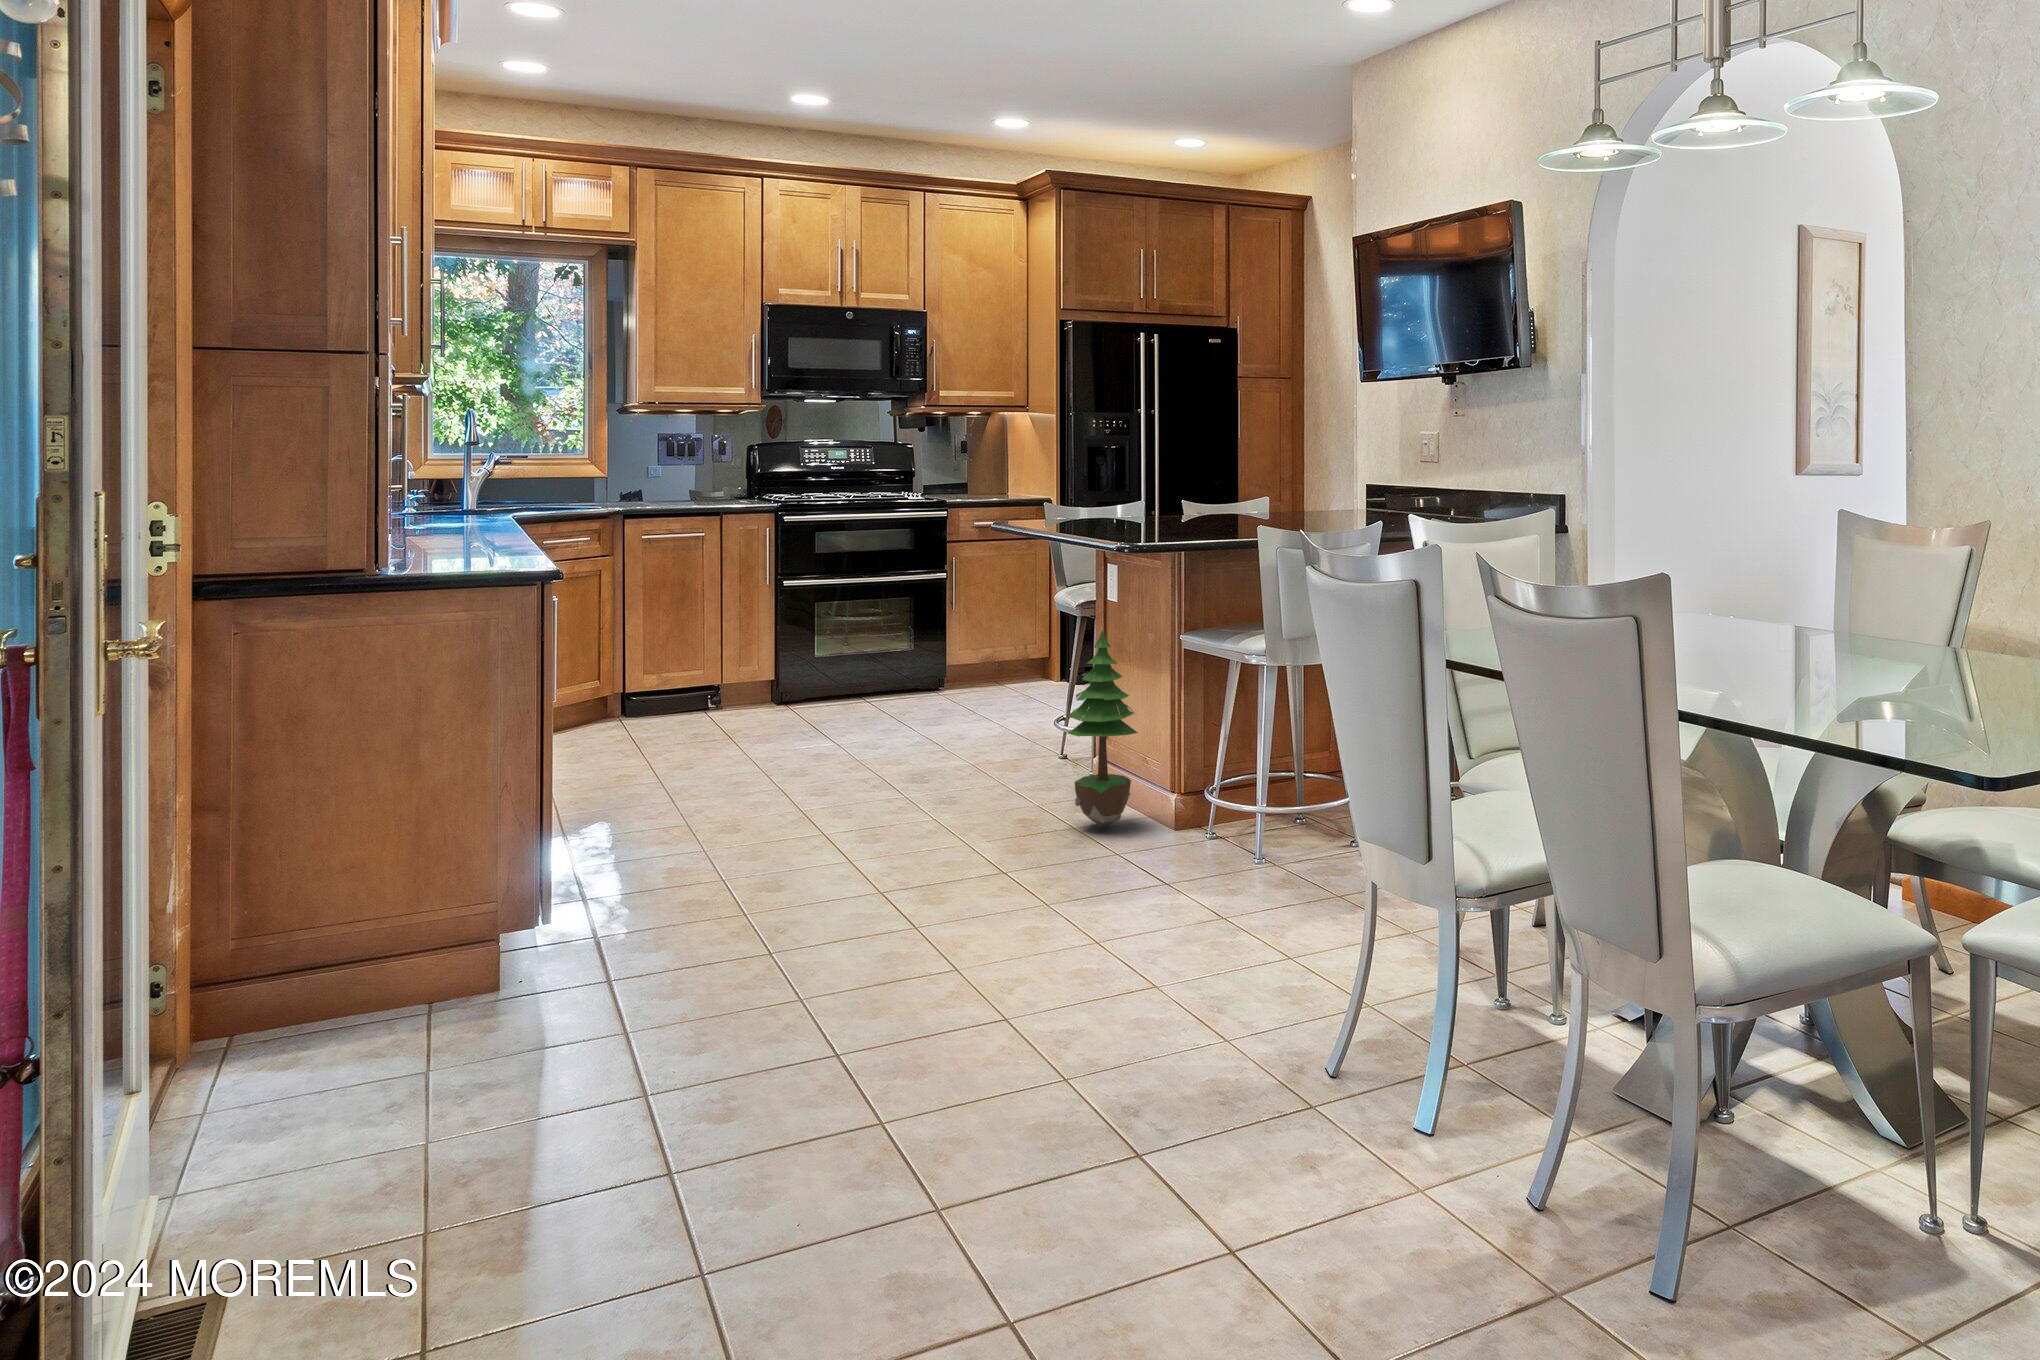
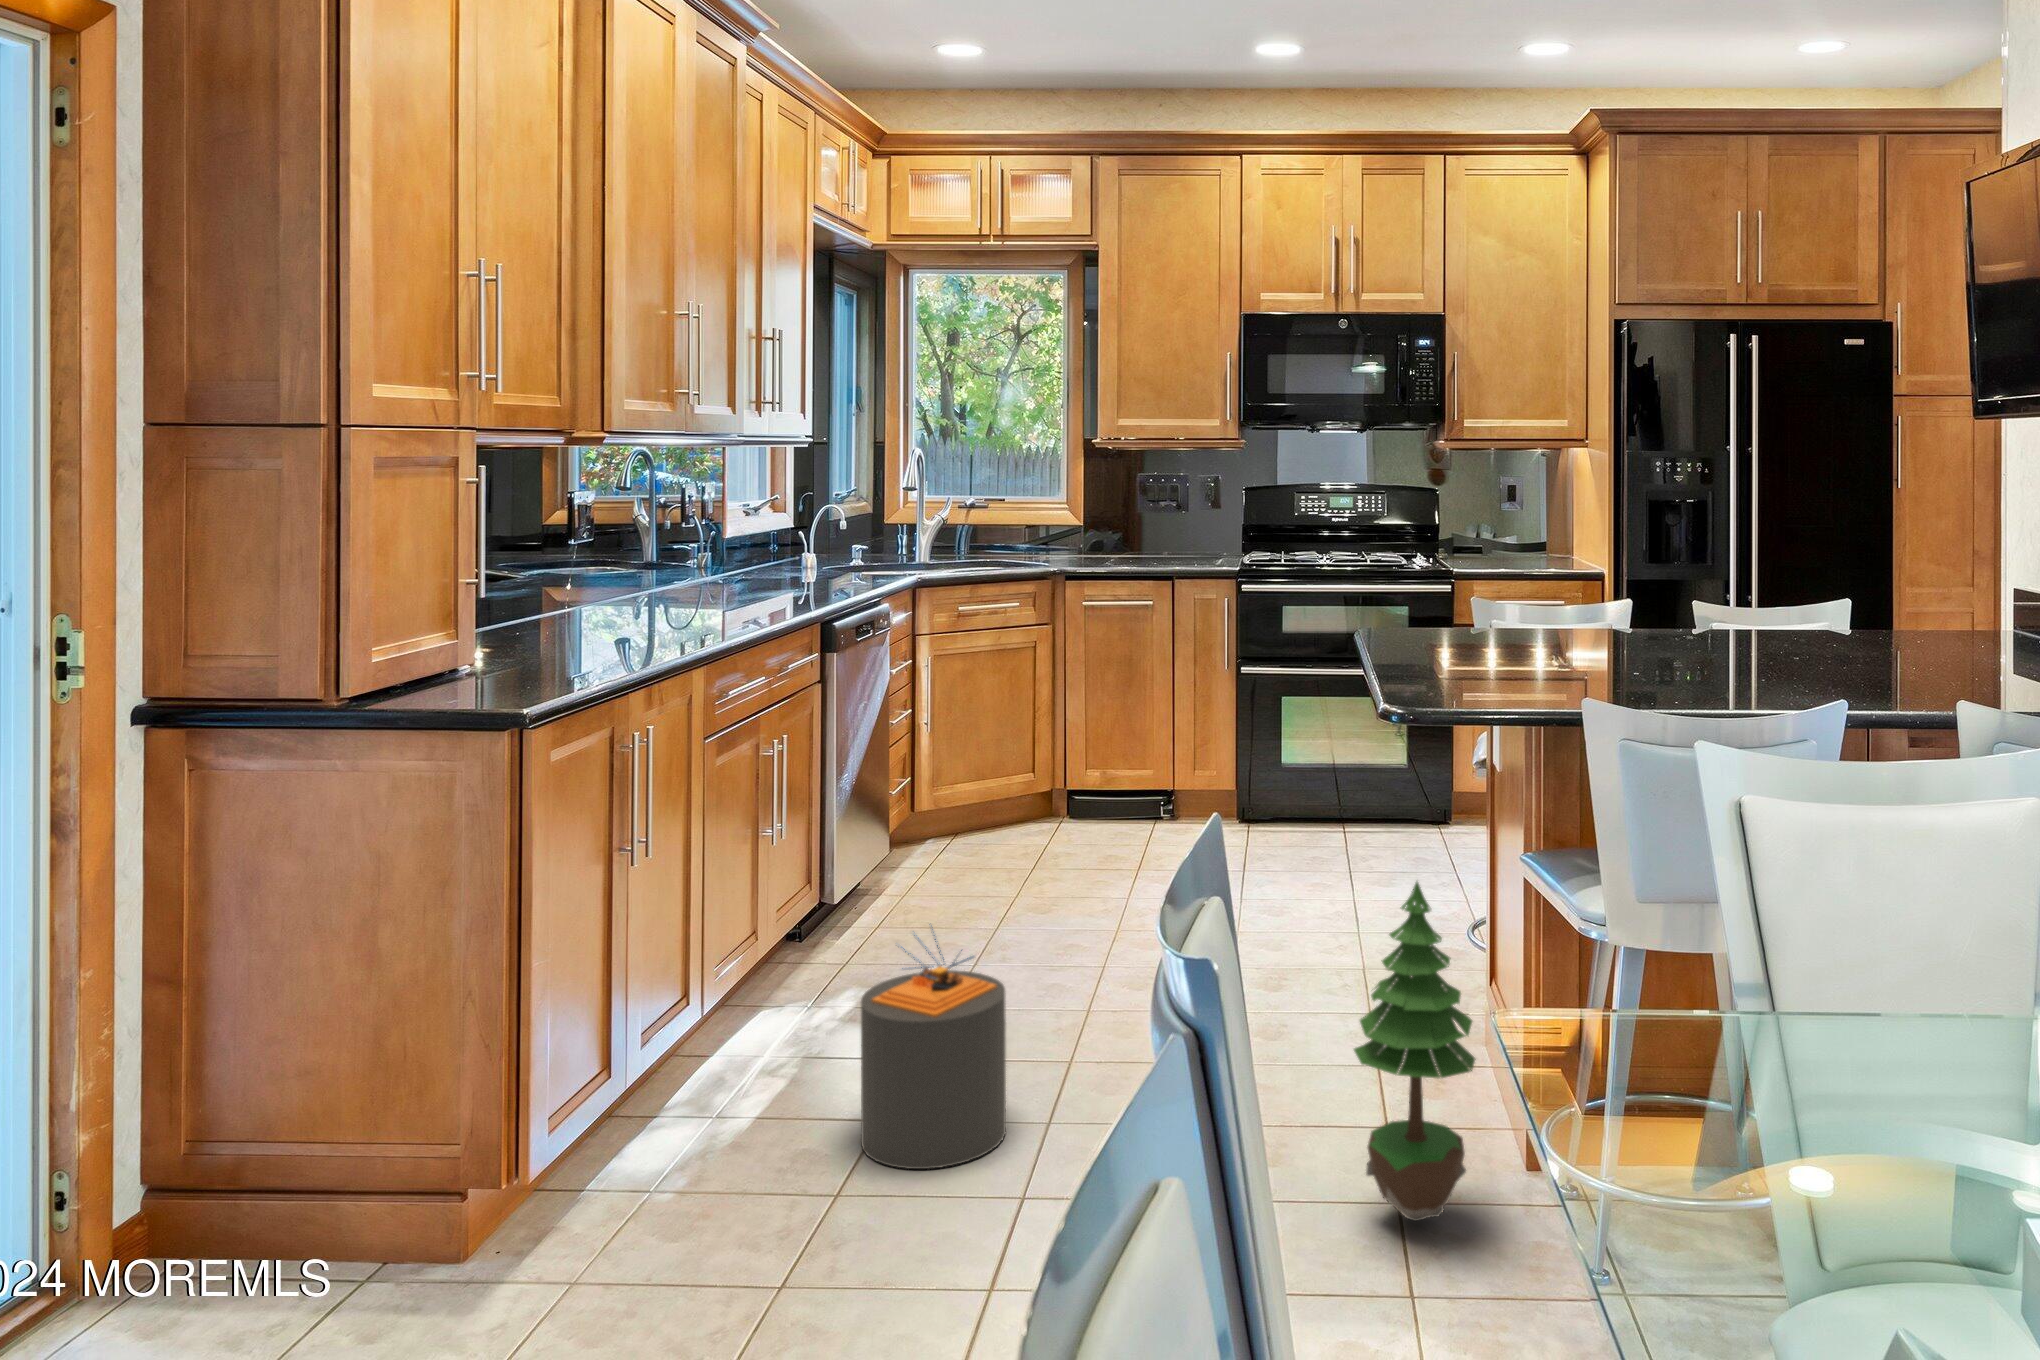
trash can: none [710,705,815,862] -> present [861,923,1006,1169]

